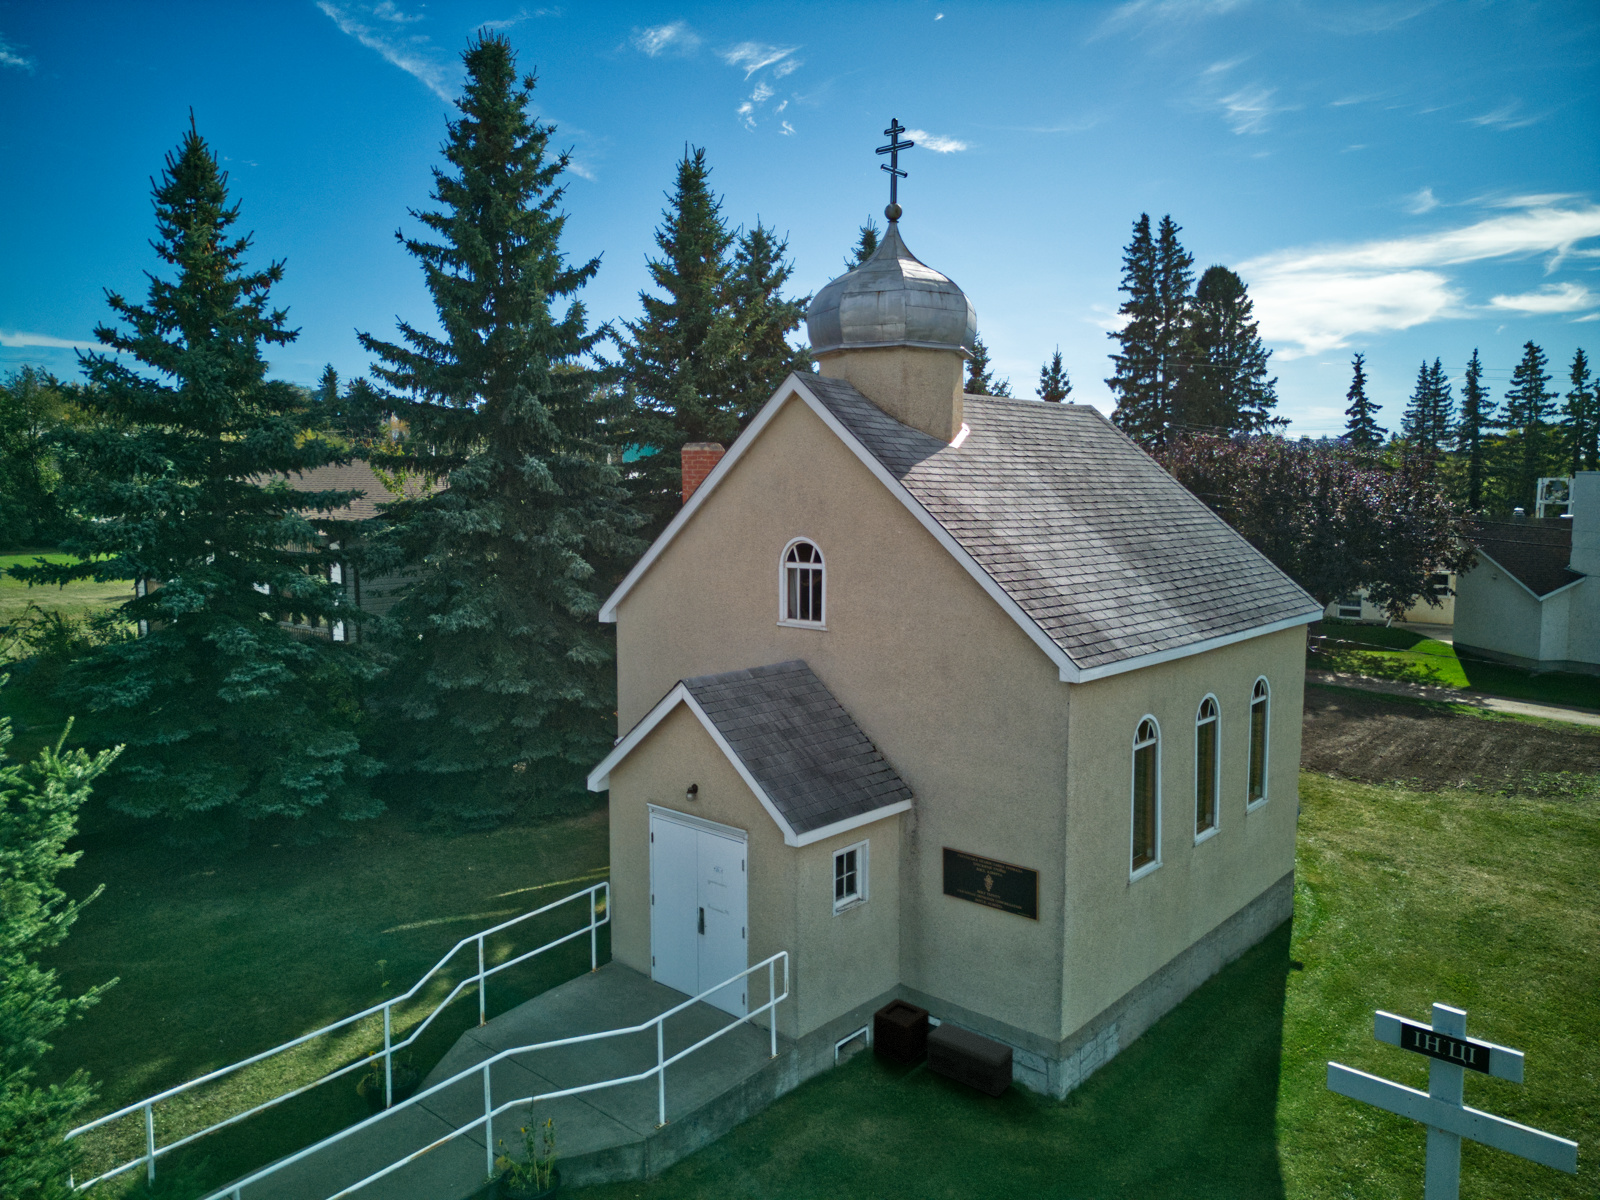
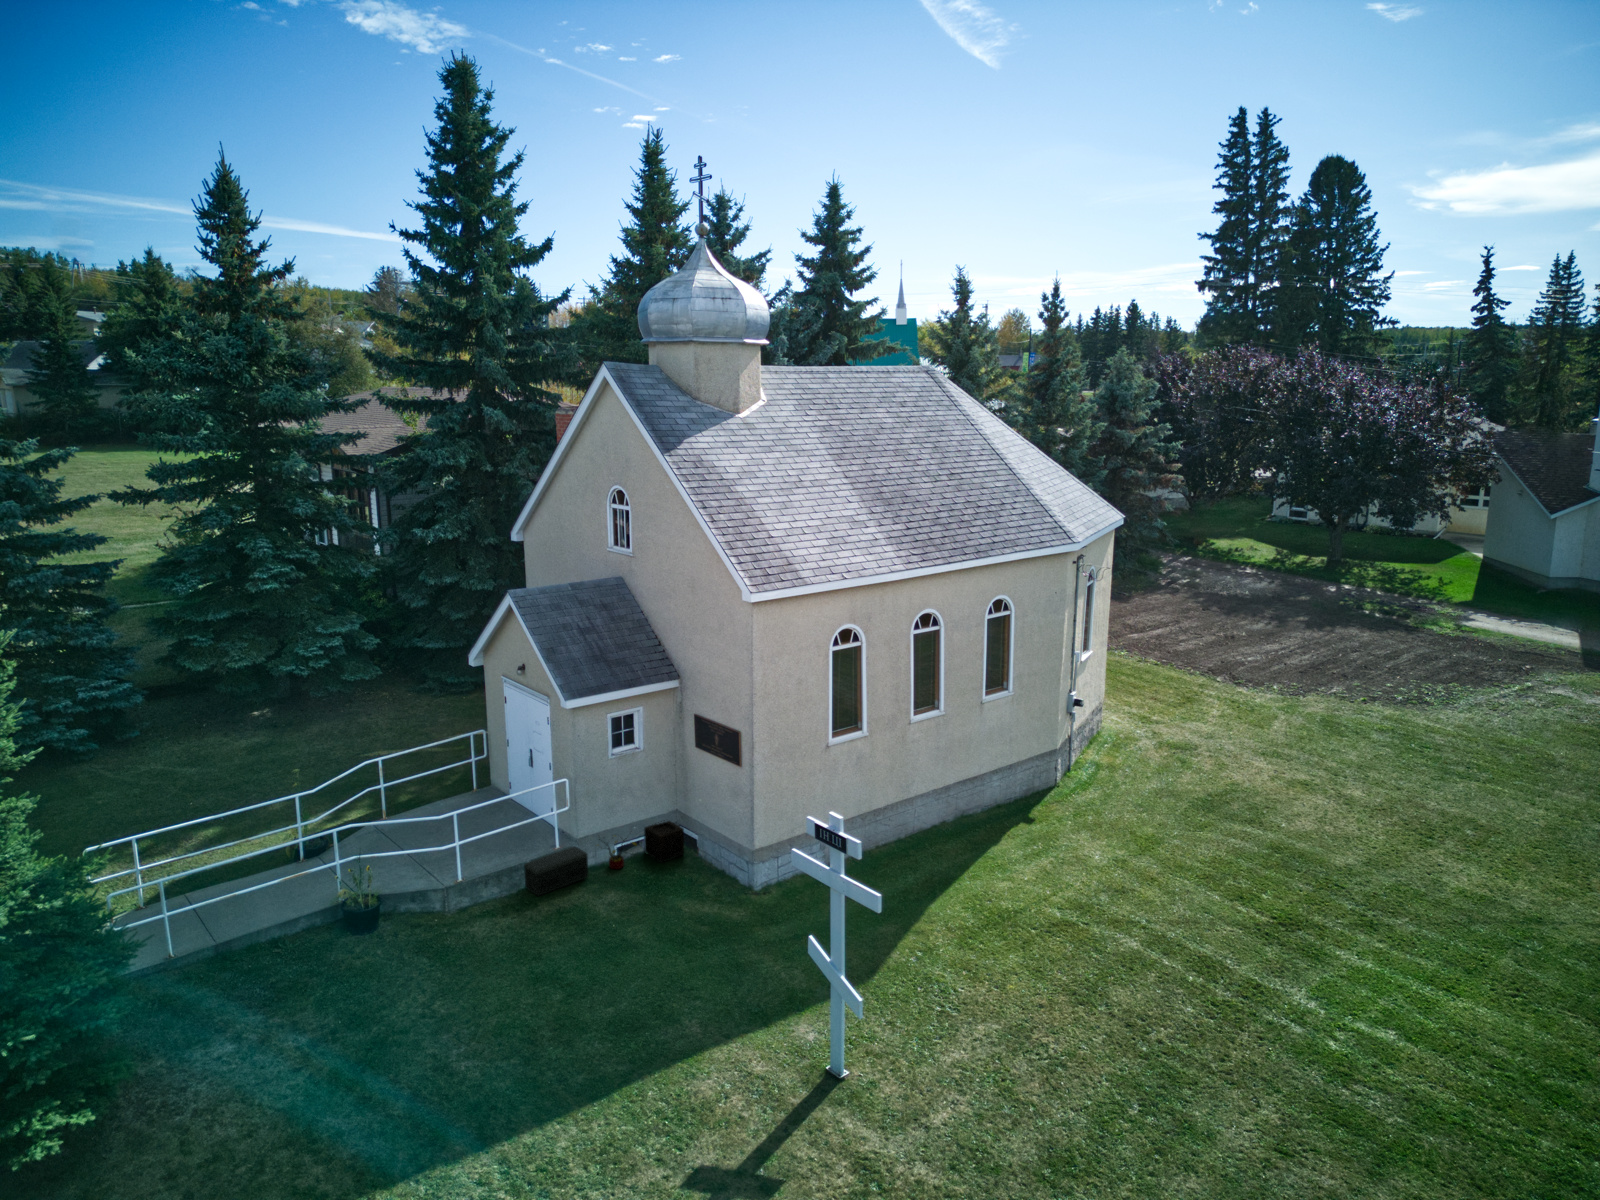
decorative plant: none [820,1020,878,1083] -> present [607,838,636,869]
storage bench: present [927,1022,1013,1097] -> present [524,846,588,896]

